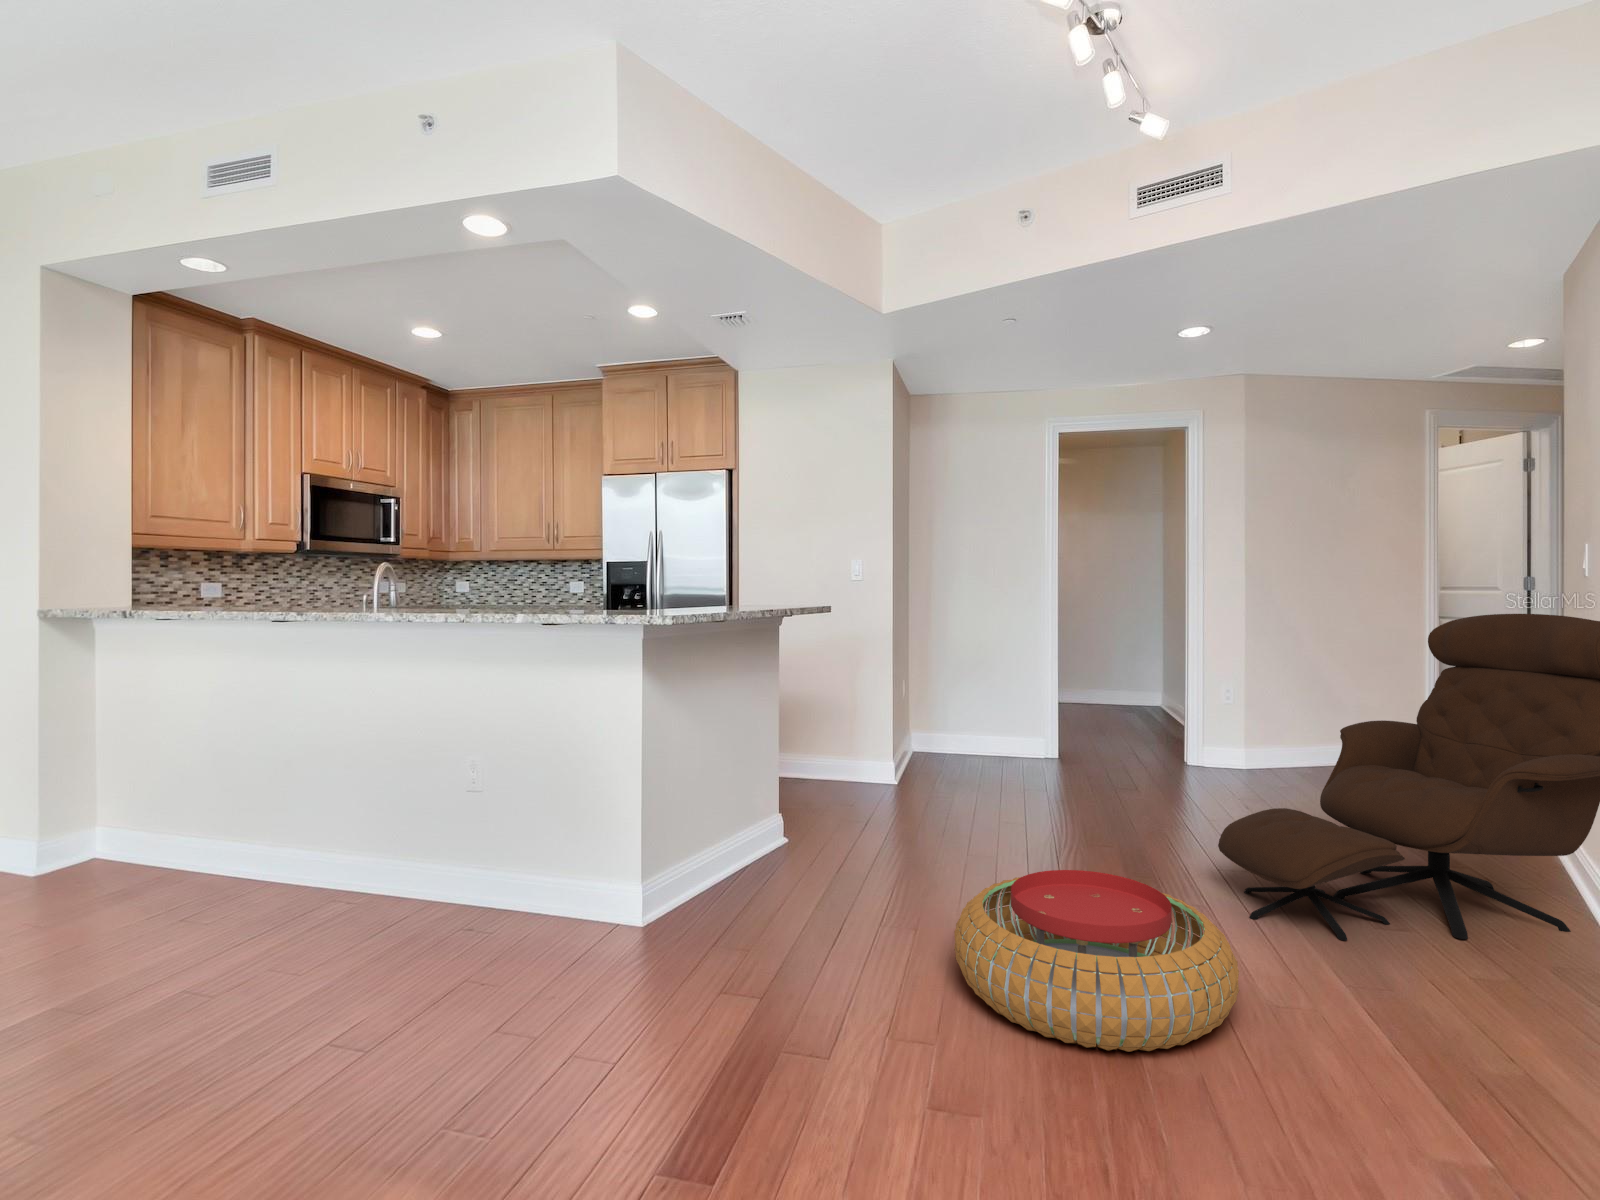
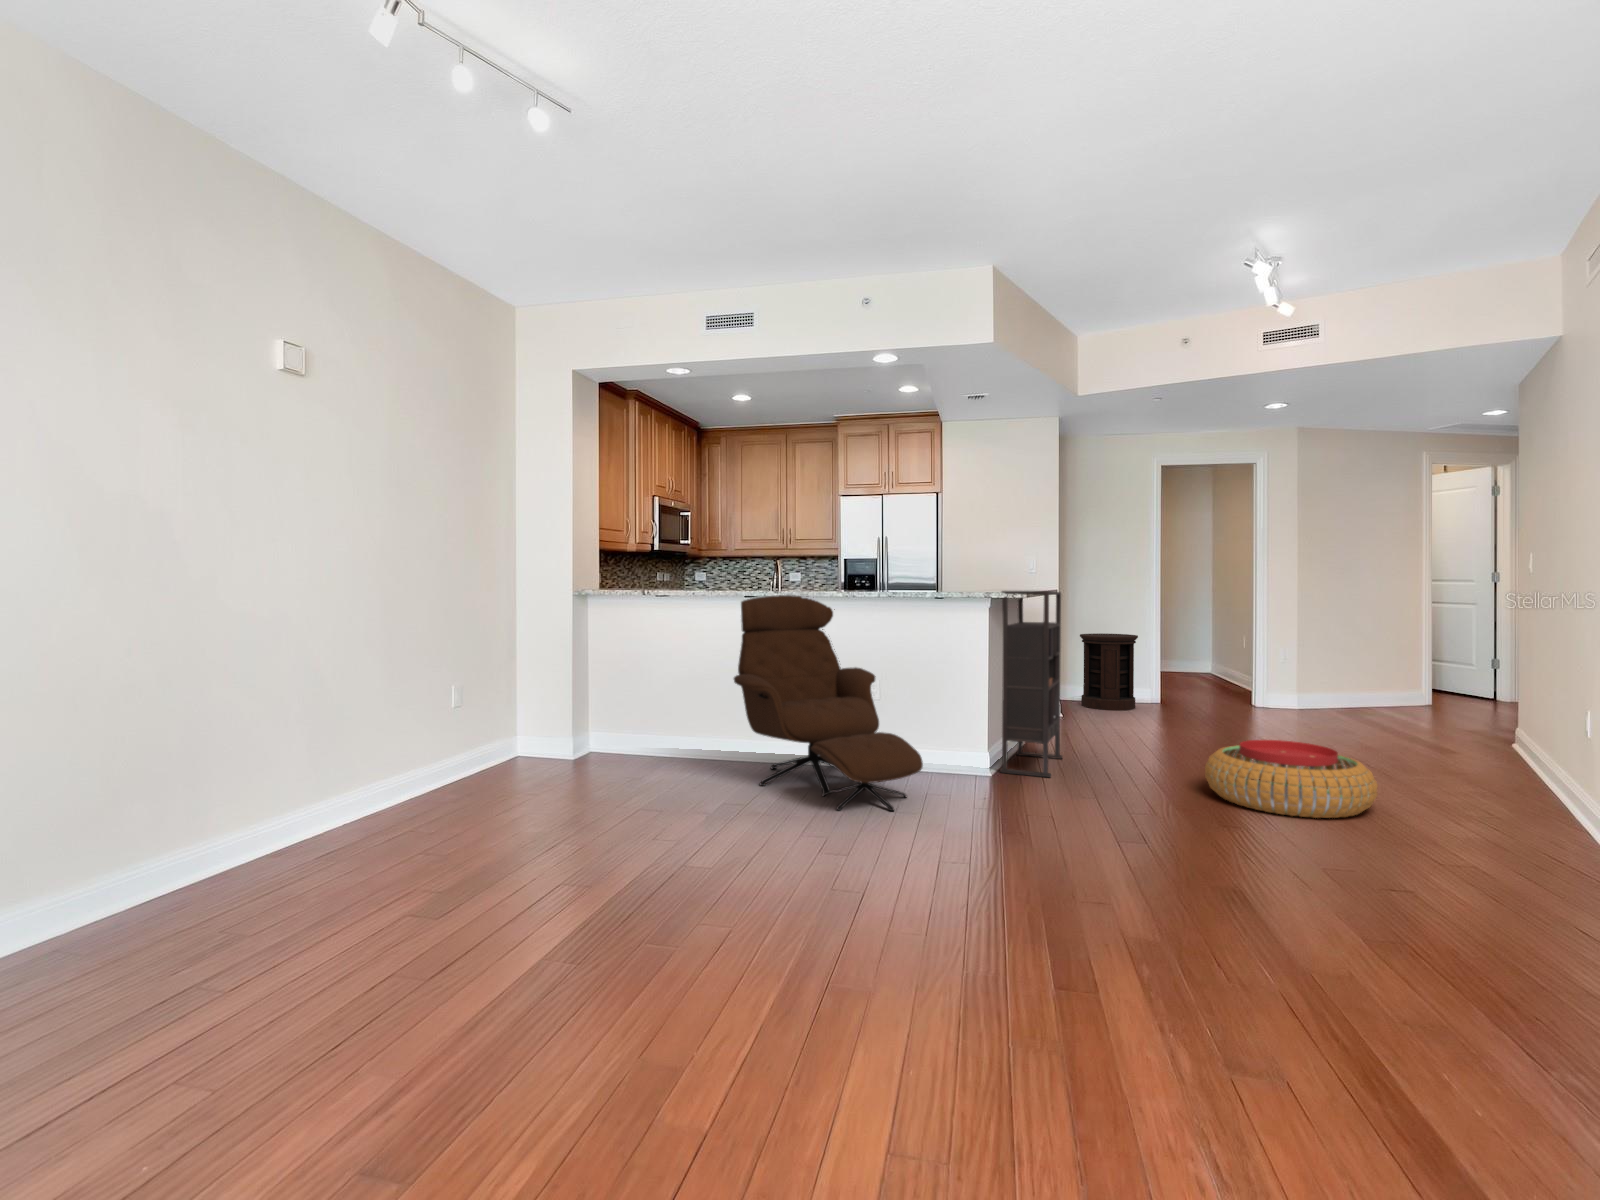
bookshelf: none [664,610,805,922] -> present [1000,591,1062,777]
lounge chair: present [1218,614,1600,941] -> present [734,595,923,811]
side table: none [943,662,1020,771] -> present [1080,633,1138,710]

